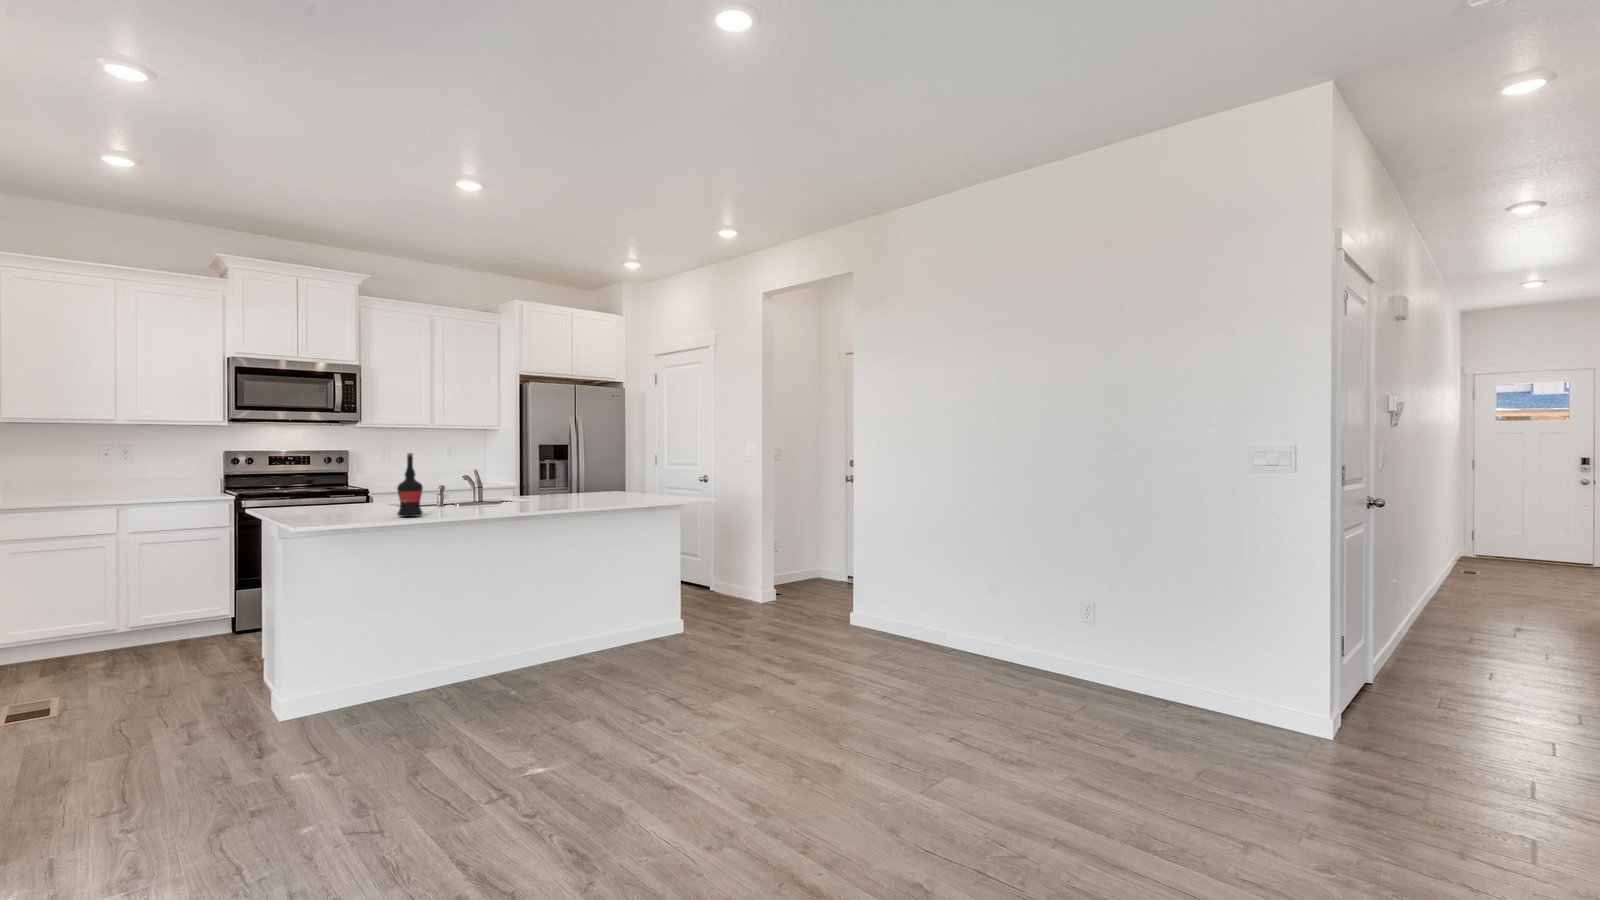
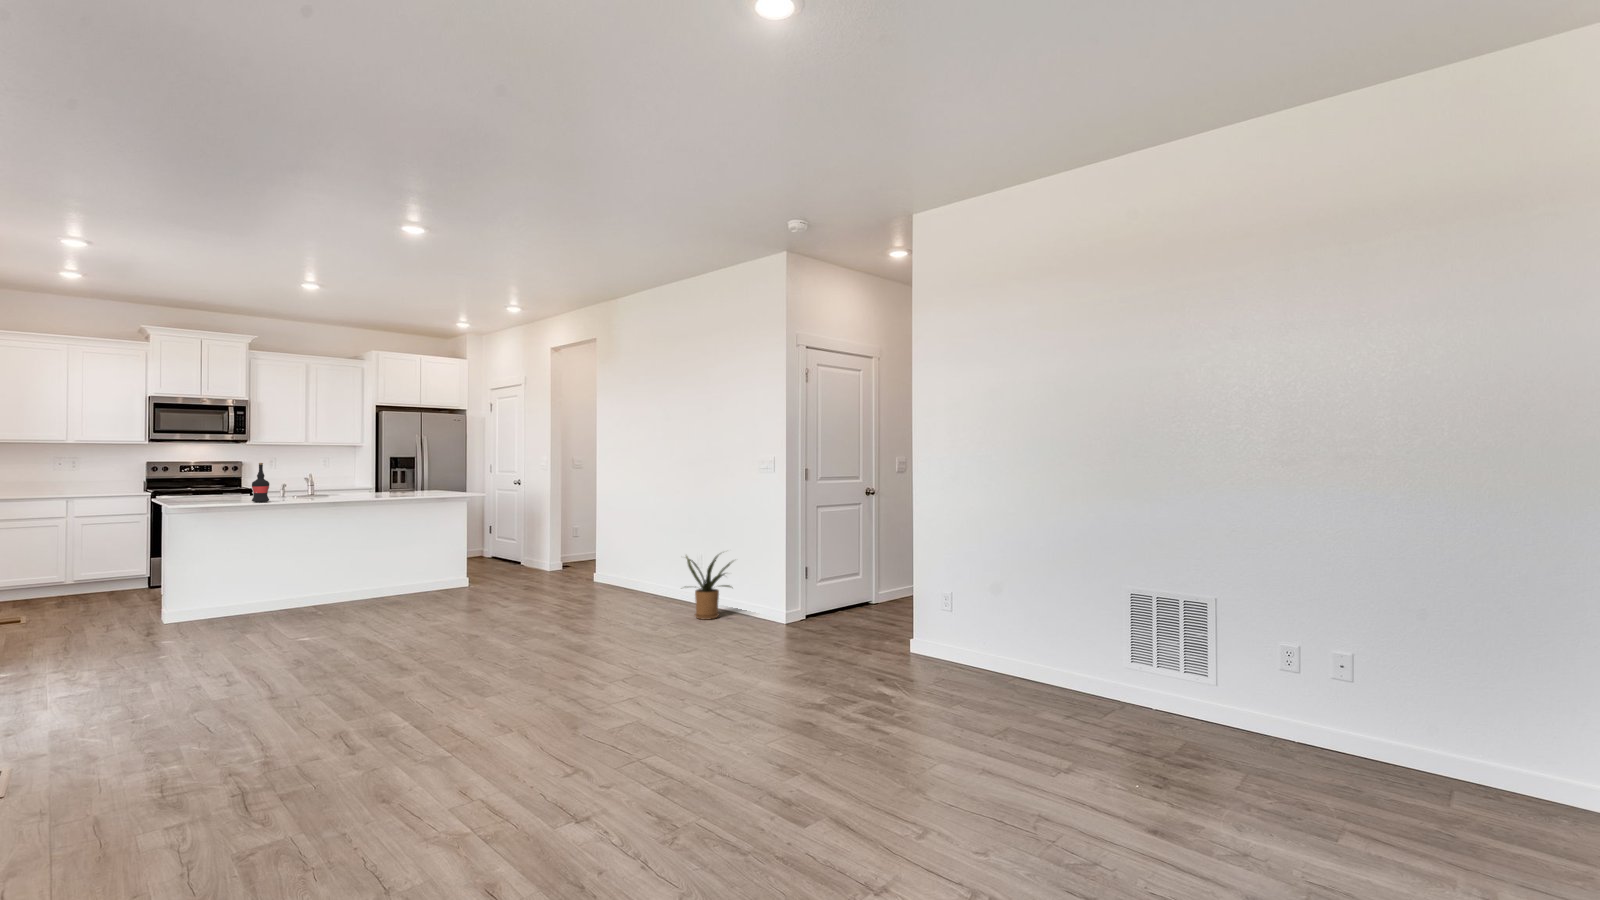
house plant: none [1084,603,1206,723] -> present [686,555,732,620]

